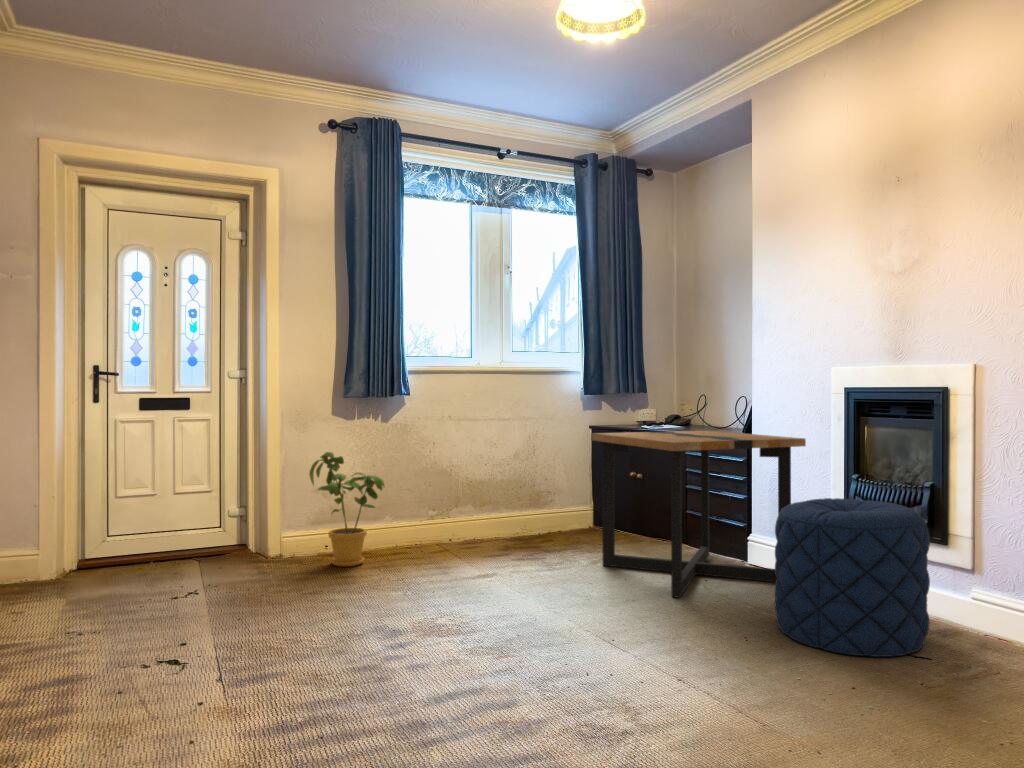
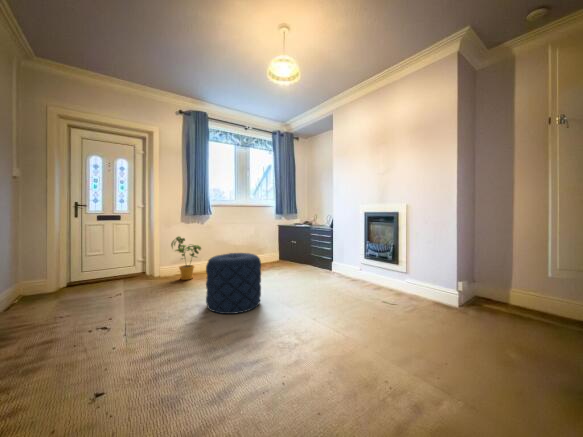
side table: present [591,430,806,598] -> none [279,228,352,286]
pouf: present [775,498,930,657] -> present [206,253,261,314]

